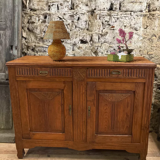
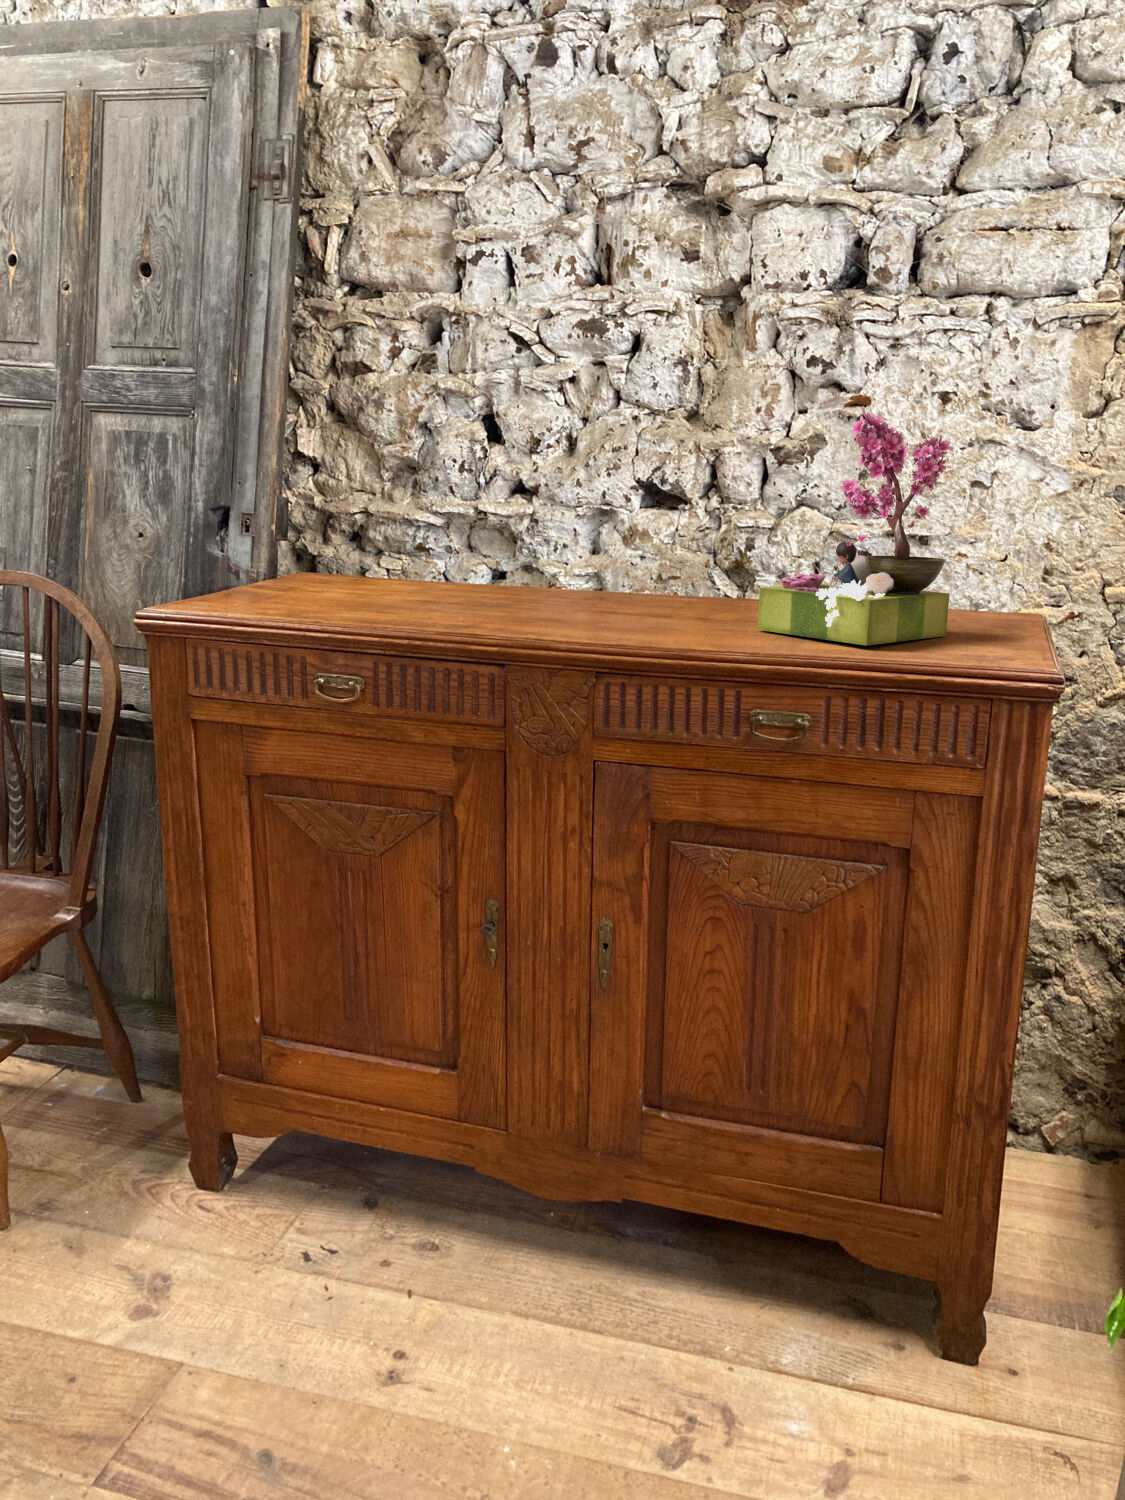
table lamp: present [43,21,71,61] -> none [359,365,529,615]

